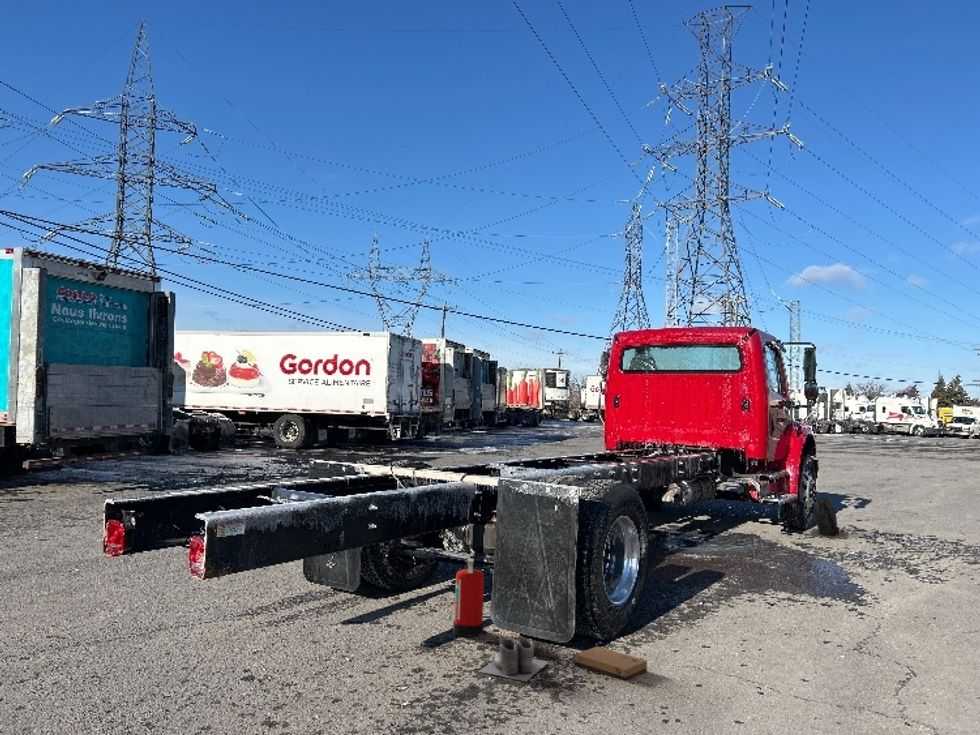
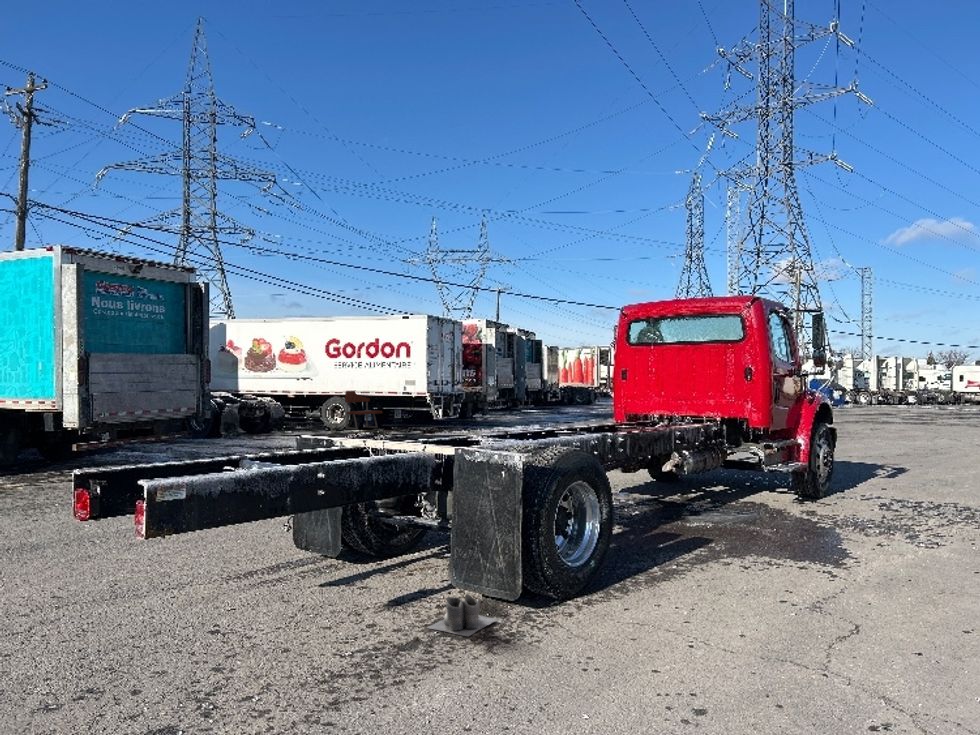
bench: none [298,408,336,448] -> present [345,391,382,430]
backpack: present [810,497,848,539] -> none [822,465,865,506]
fire extinguisher: present [453,559,484,637] -> none [419,524,448,598]
cardboard box: present [575,647,647,680] -> none [523,605,590,636]

